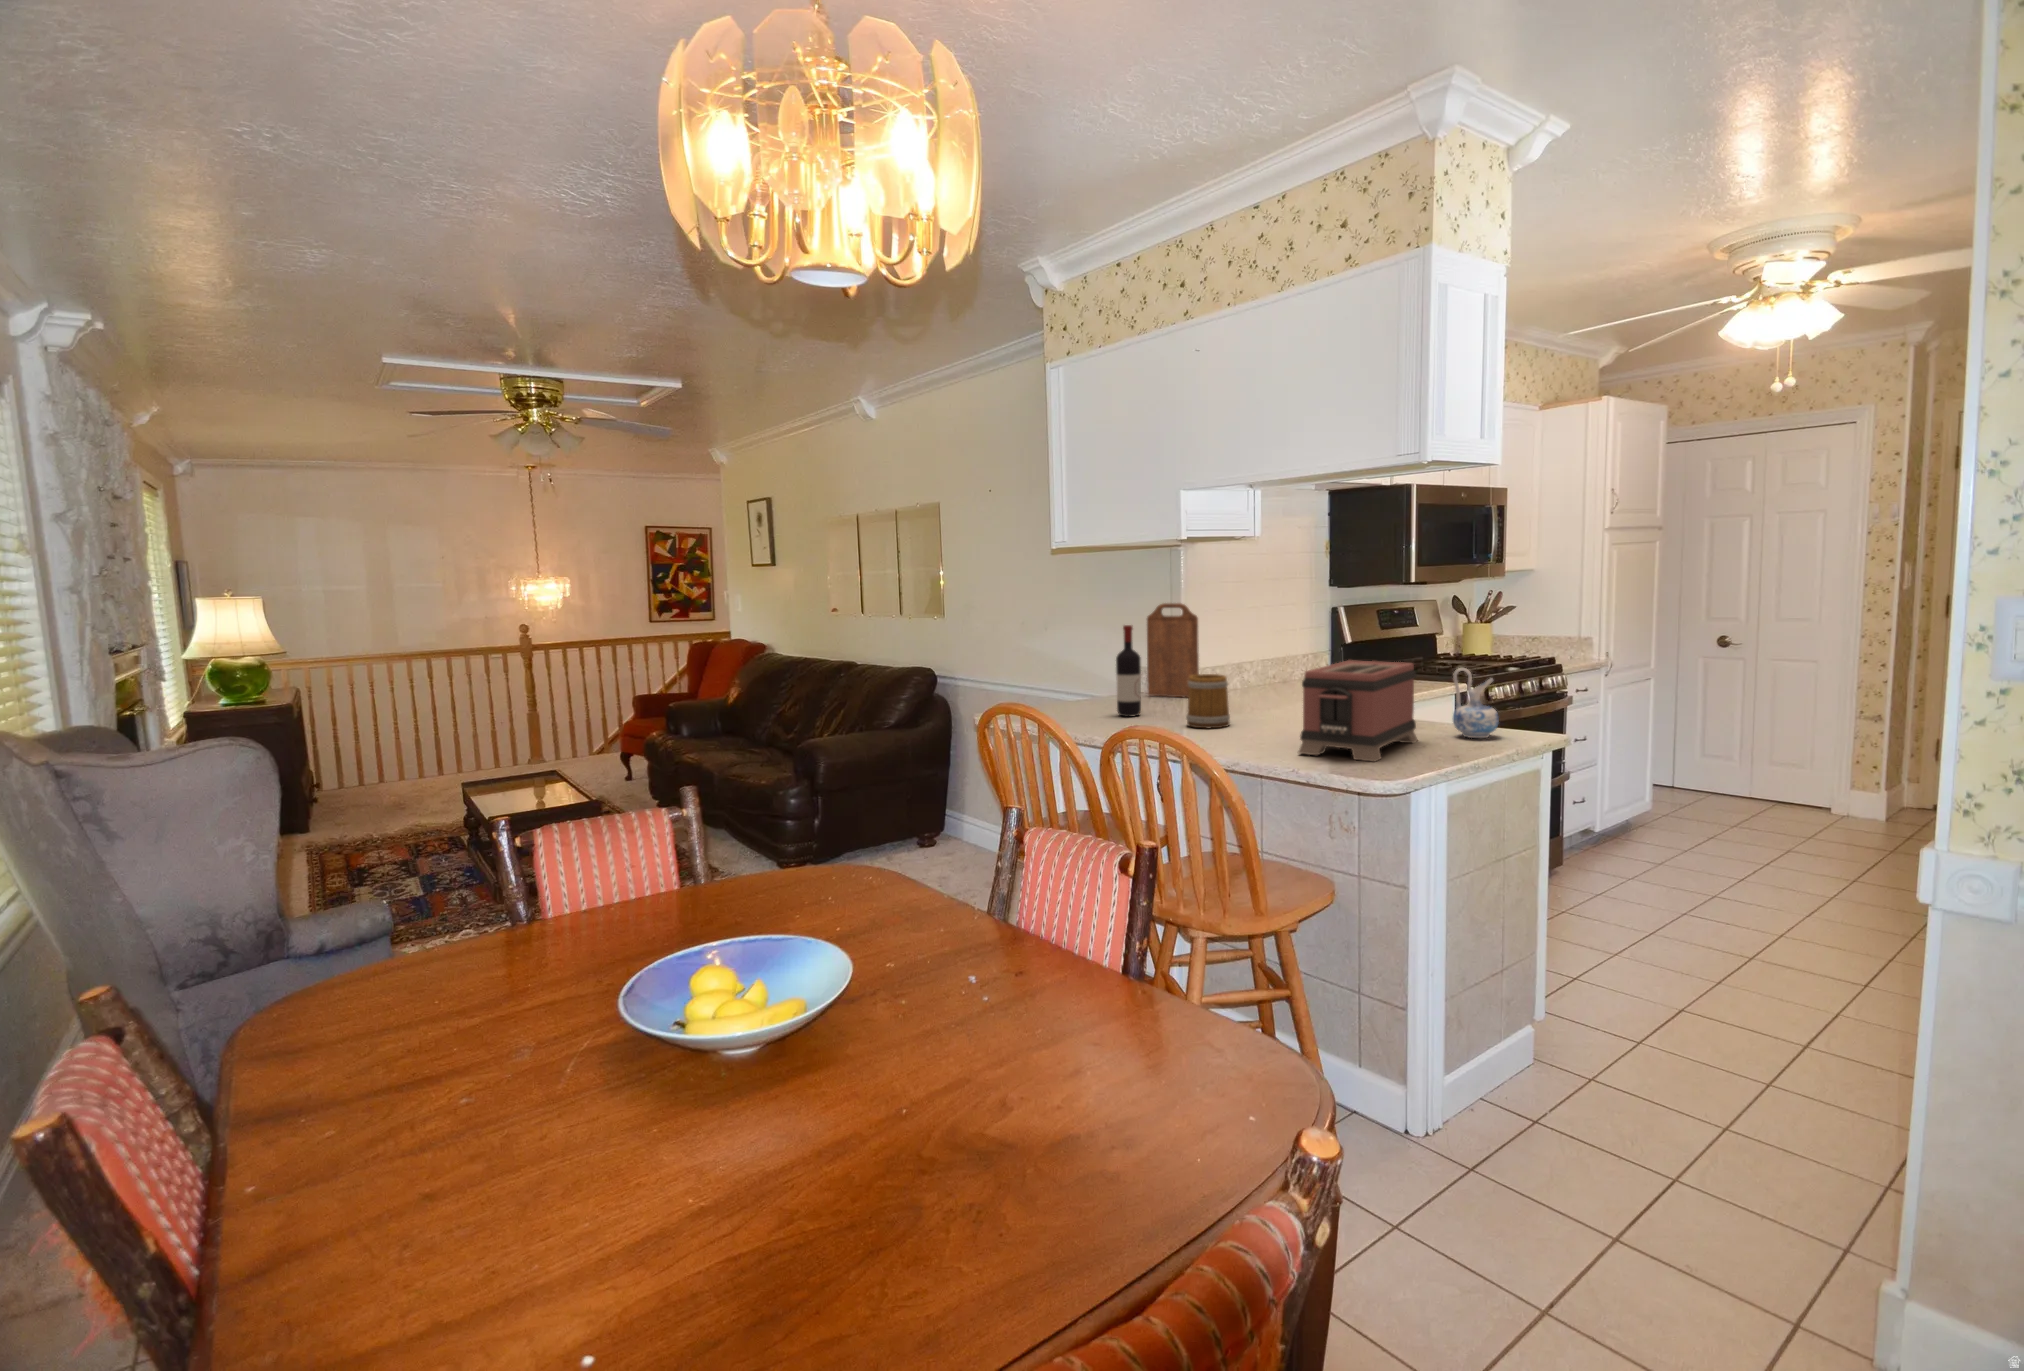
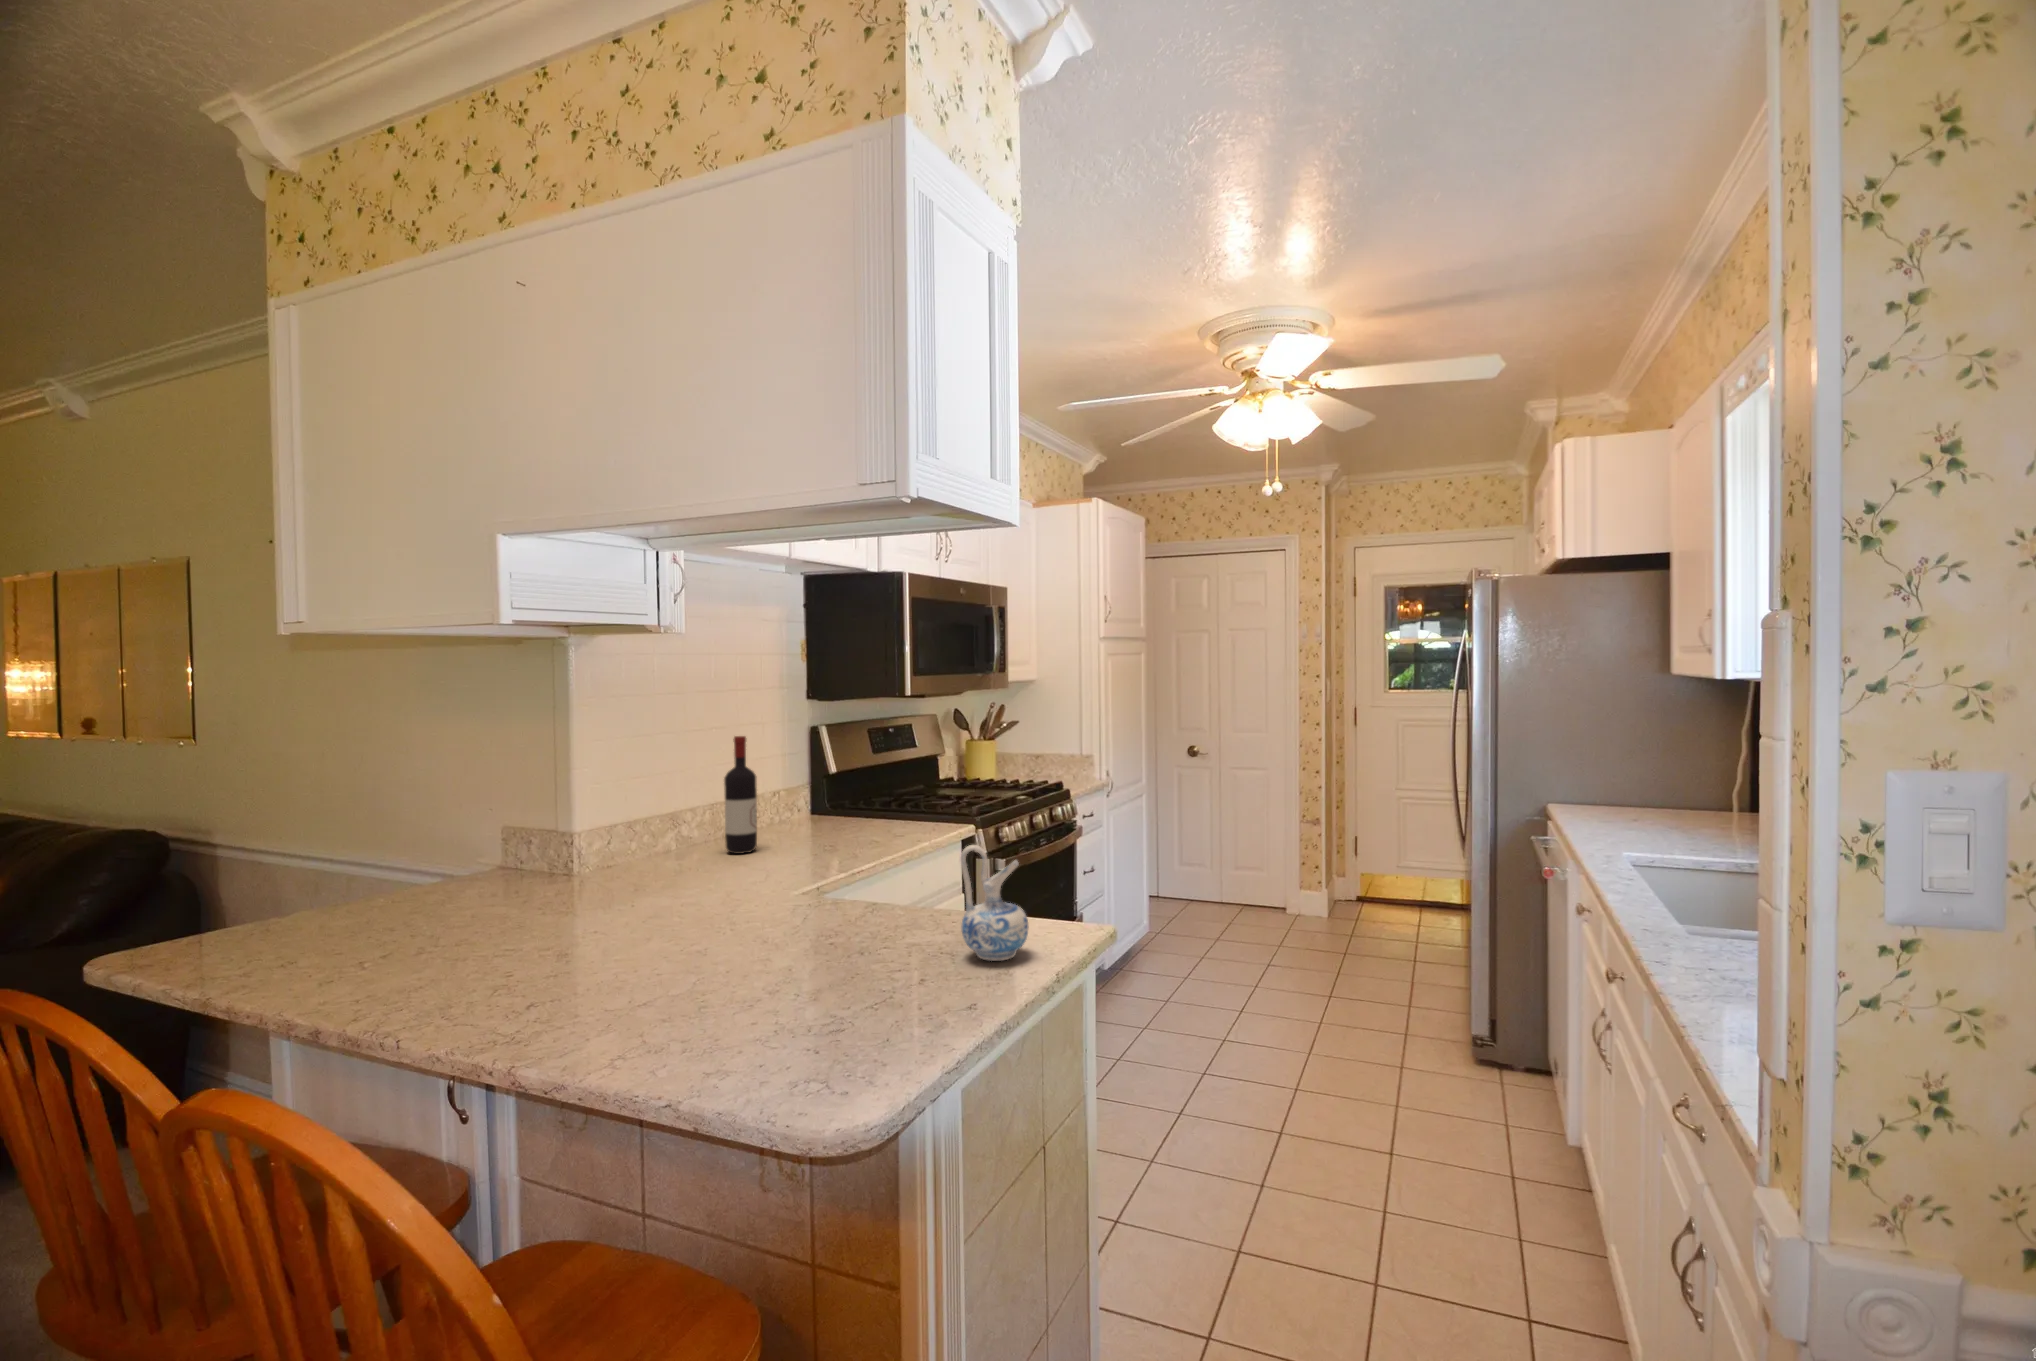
cutting board: present [1147,603,1199,698] -> none [503,730,591,882]
wine bottle: present [1116,625,1141,717] -> present [724,736,757,854]
toaster: present [1299,660,1417,762] -> none [683,841,910,1064]
mug: present [1186,674,1230,728] -> none [513,864,601,973]

